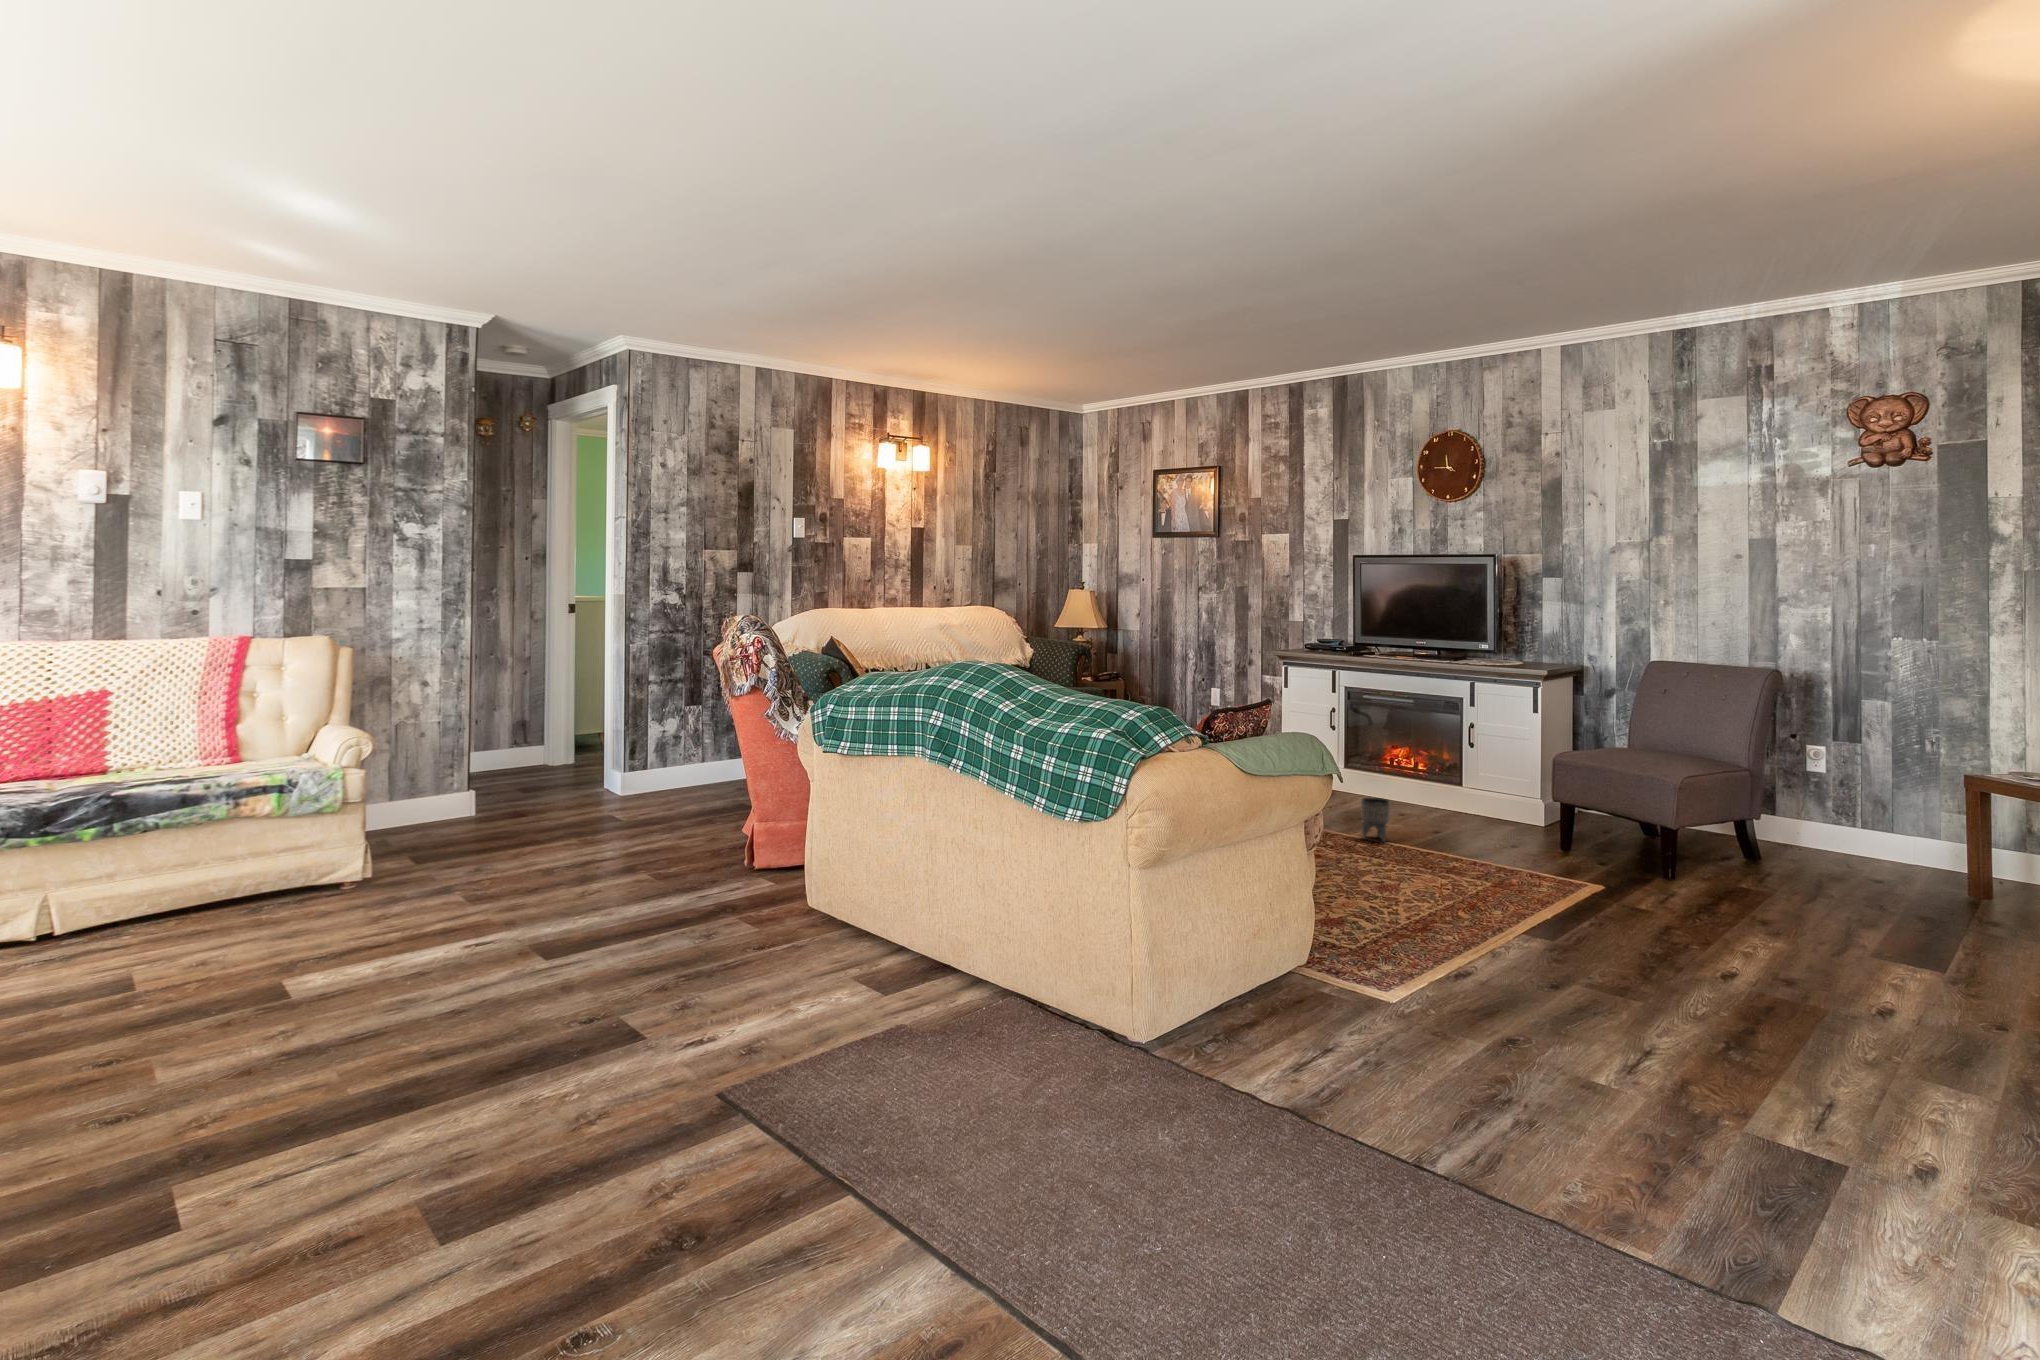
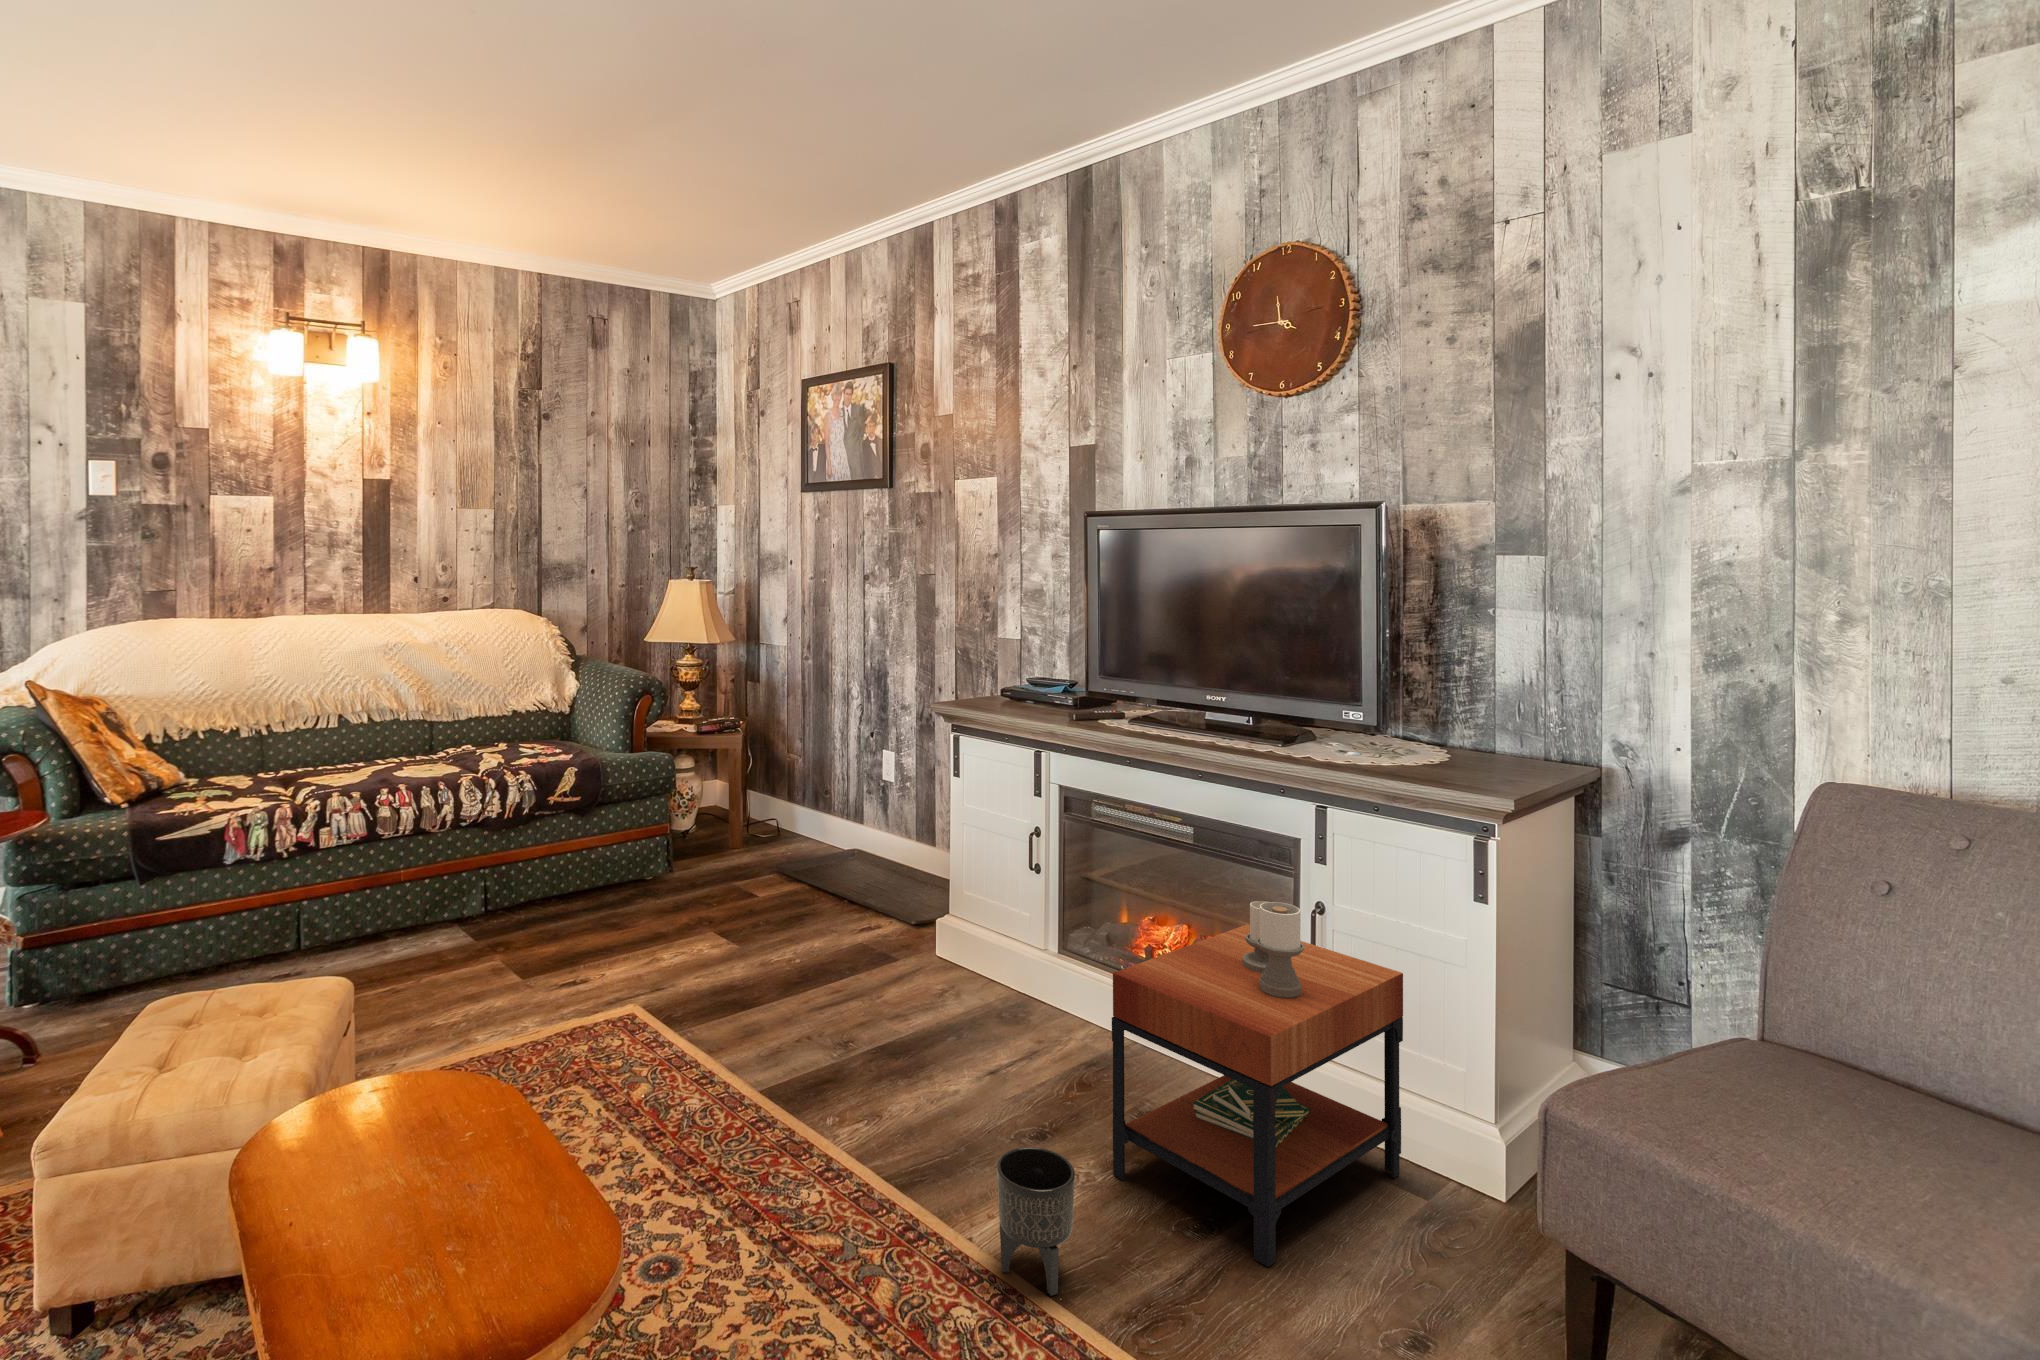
side table: none [1392,712,1505,837] -> present [1112,901,1403,1267]

